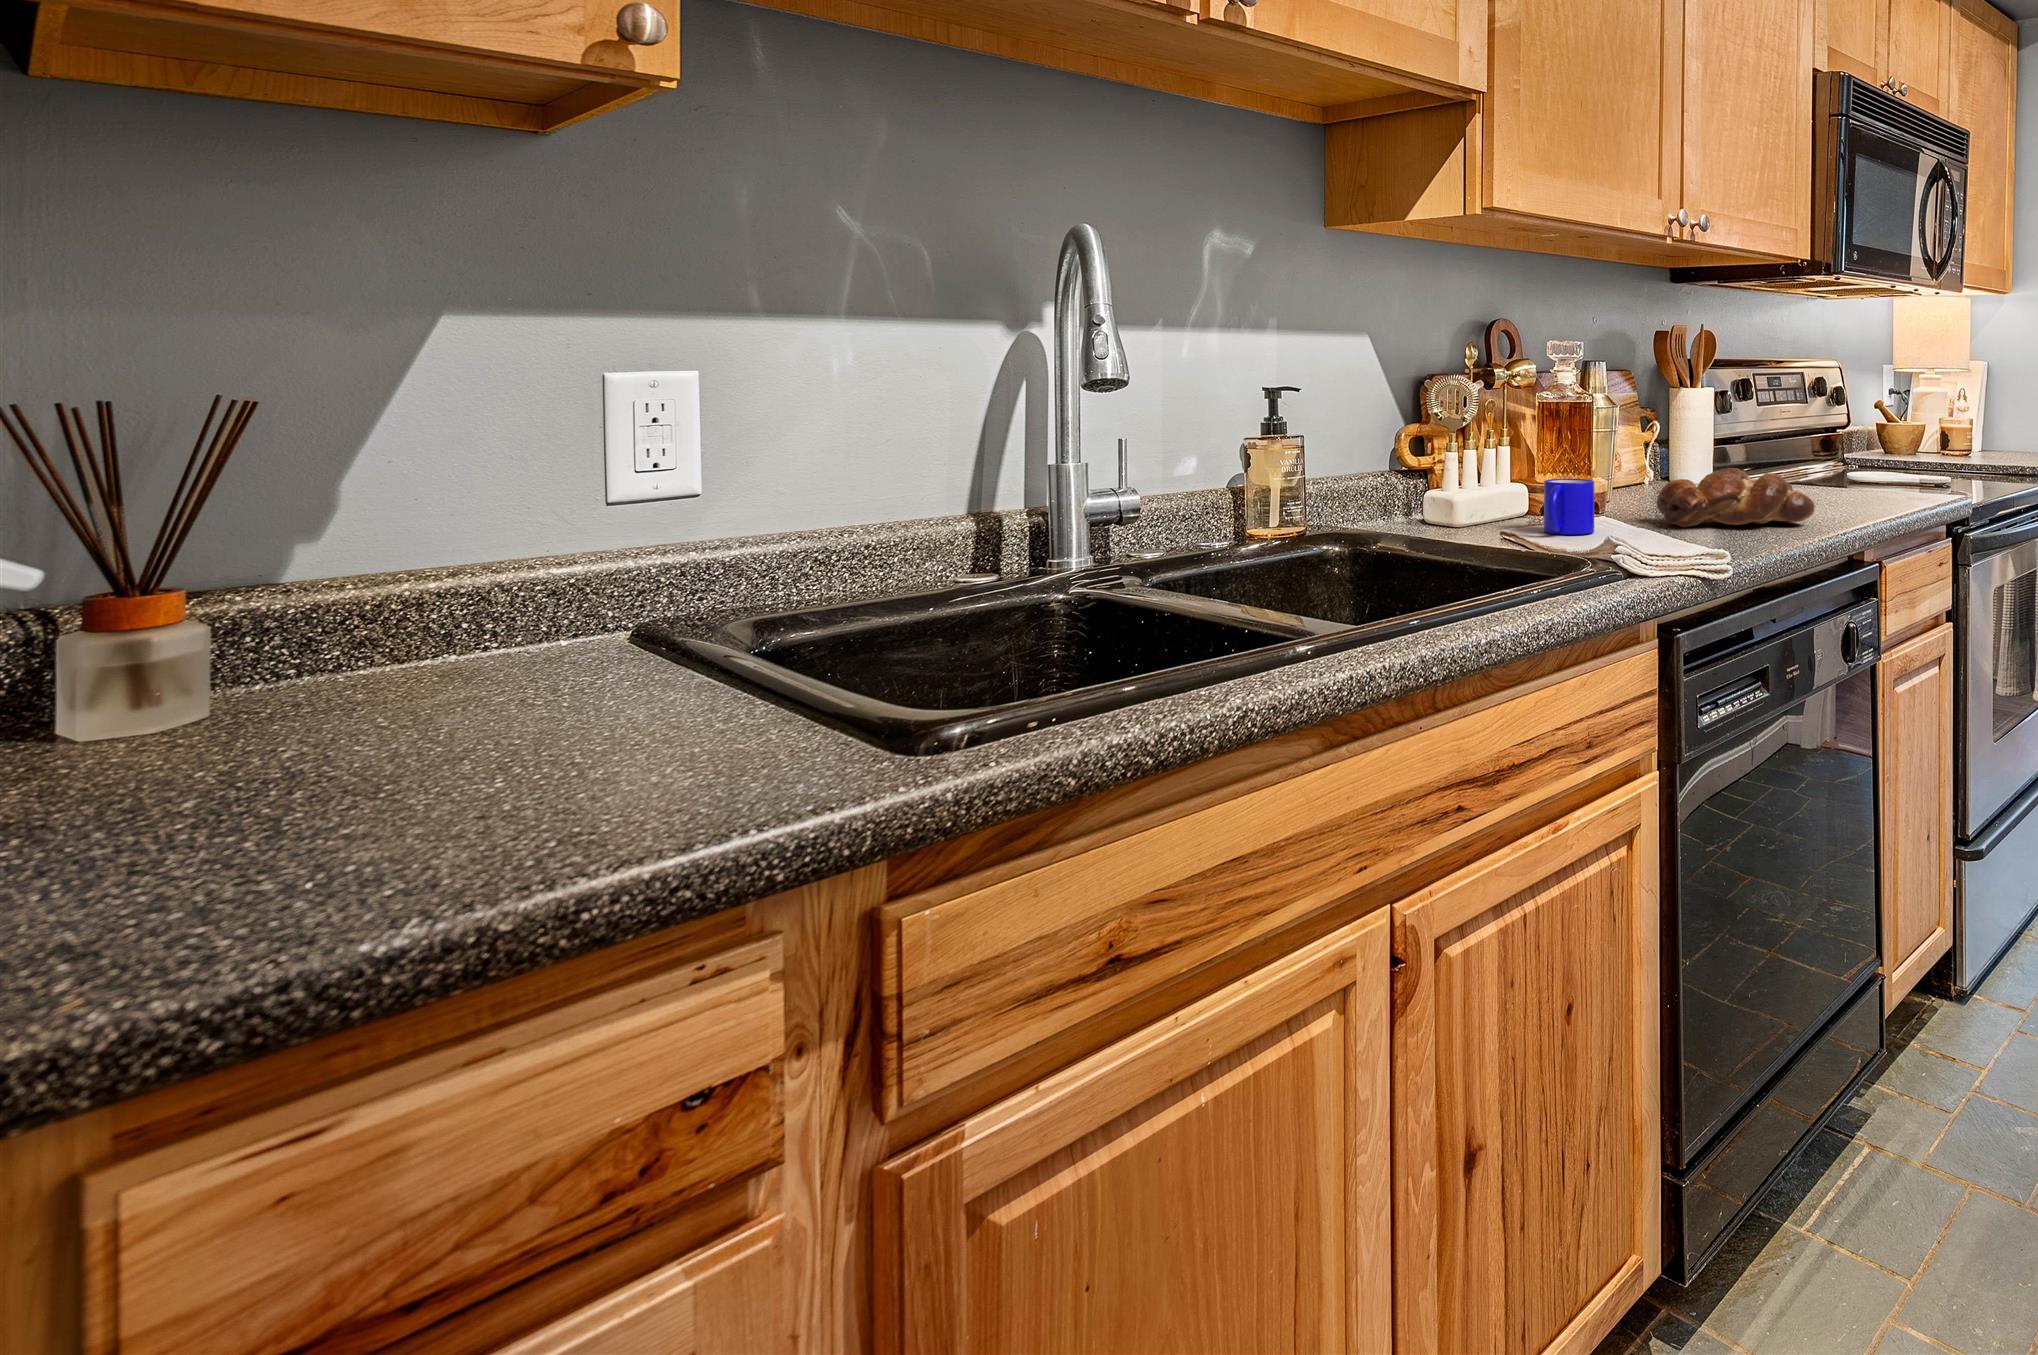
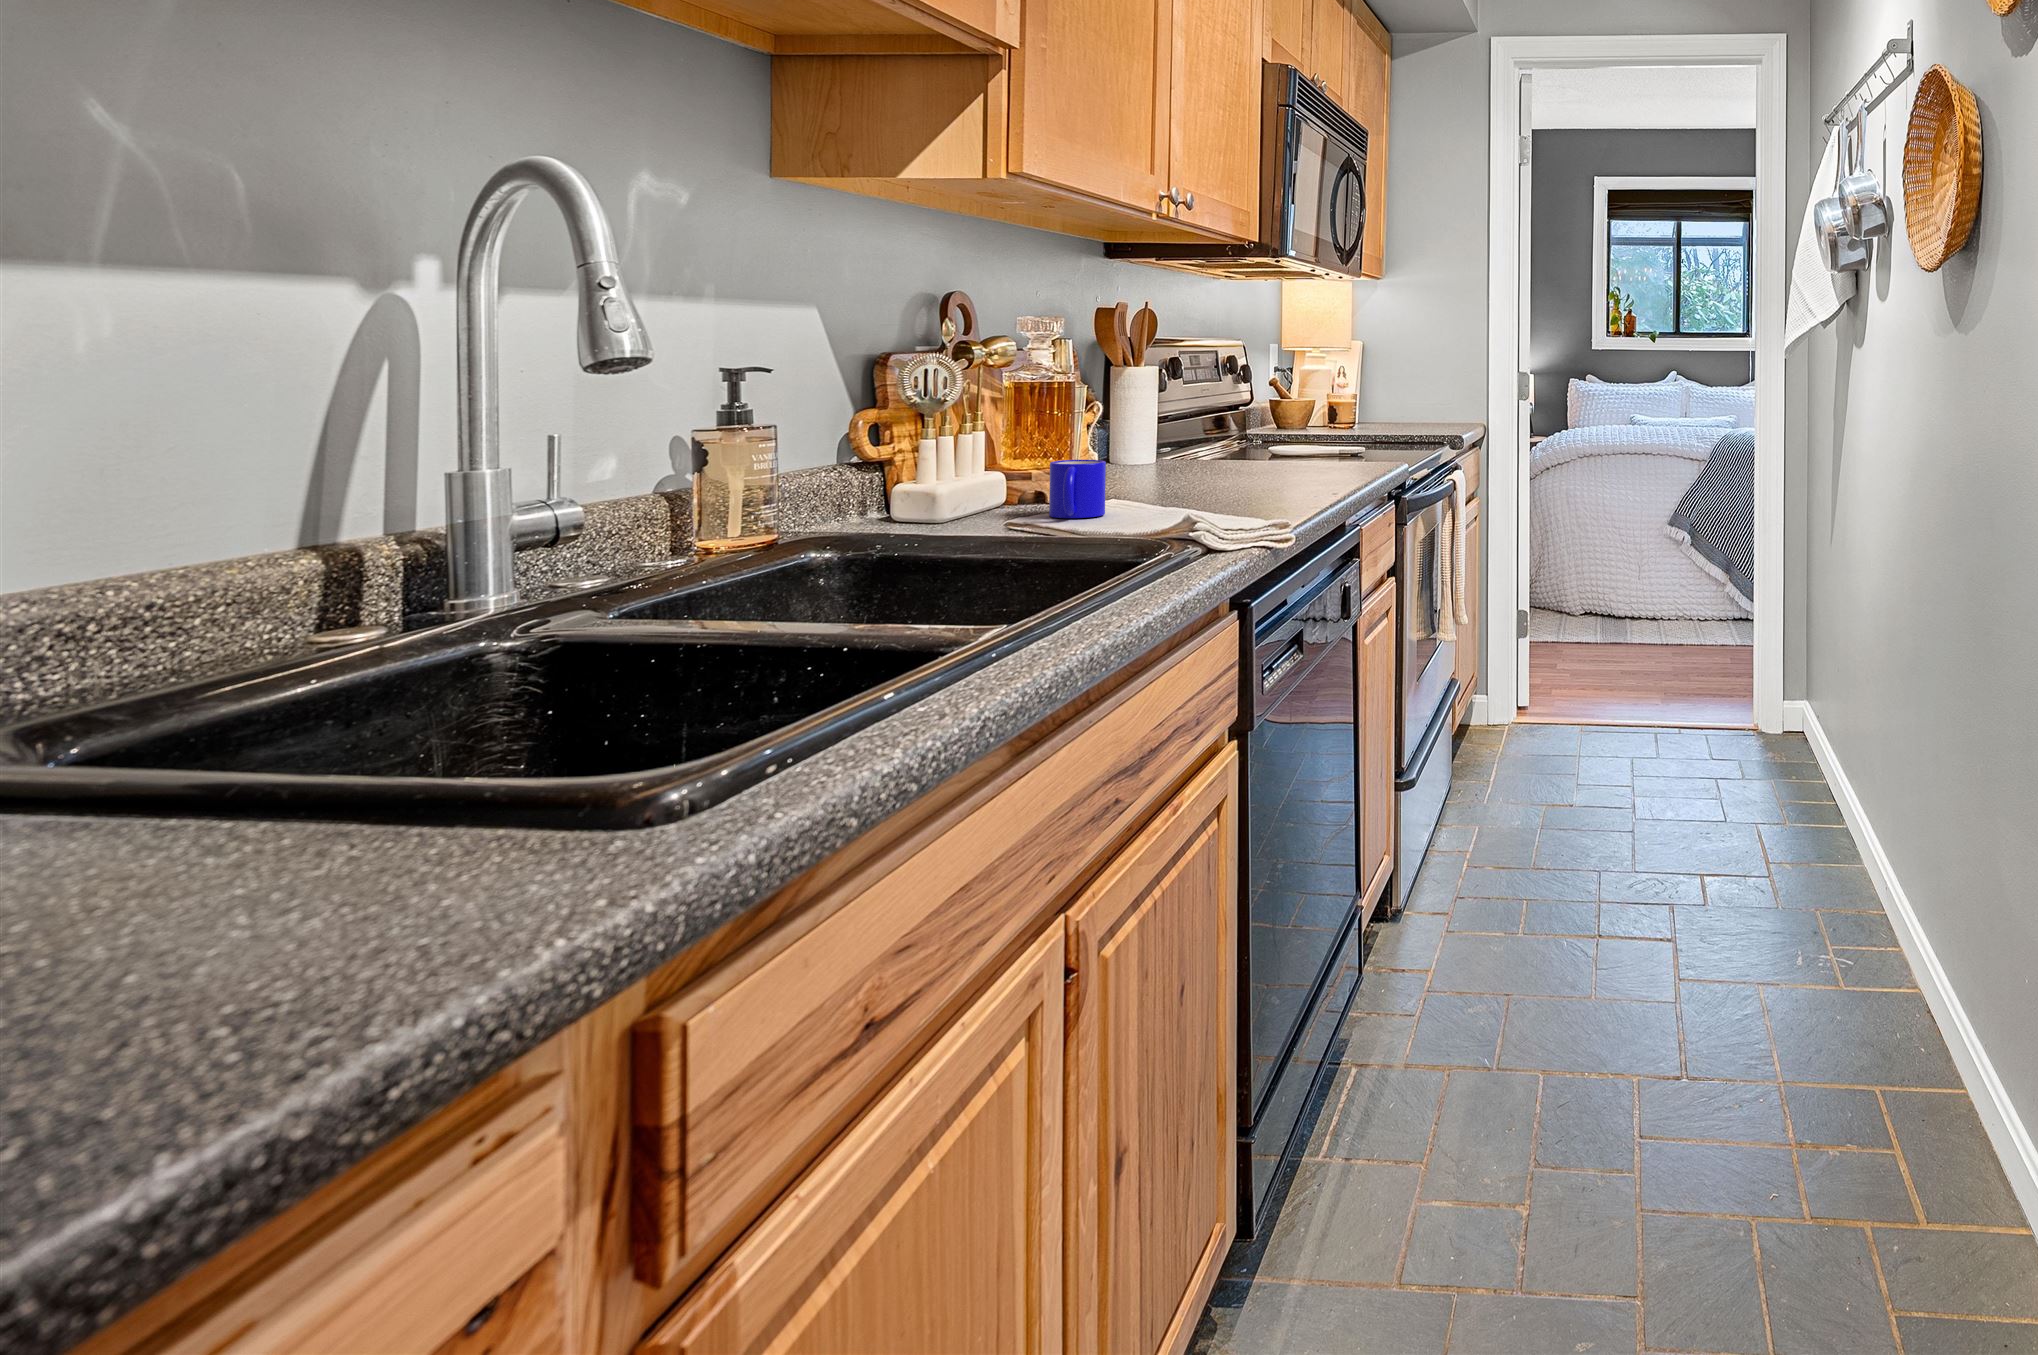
bread loaf: present [1657,468,1815,527] -> none [1153,443,1307,504]

